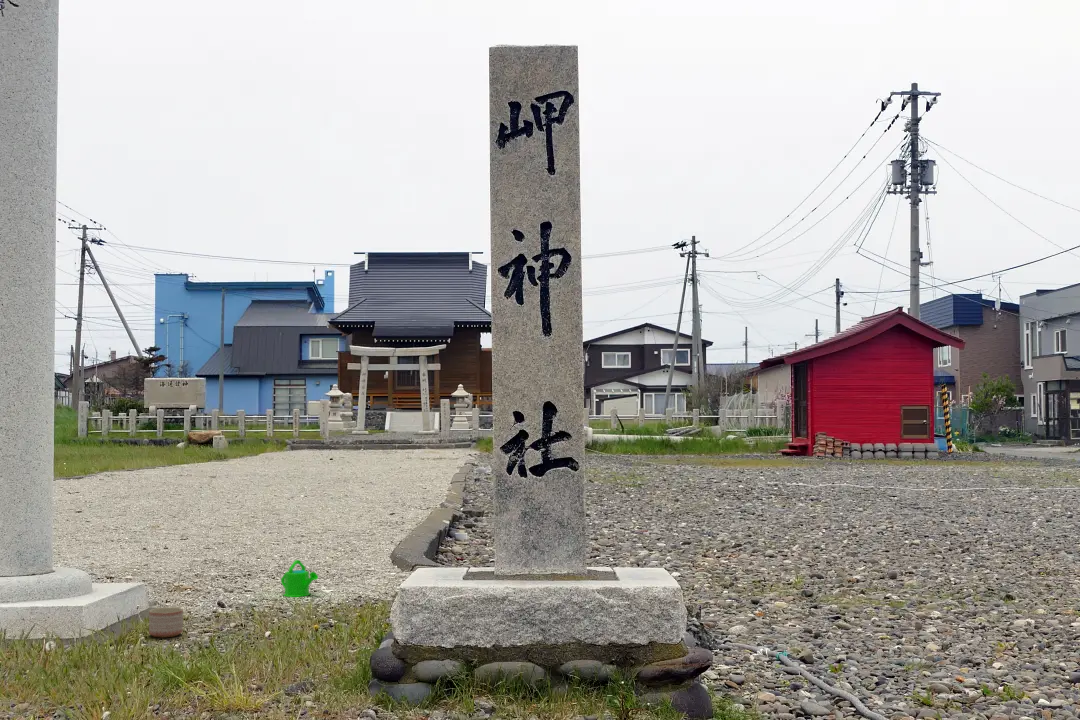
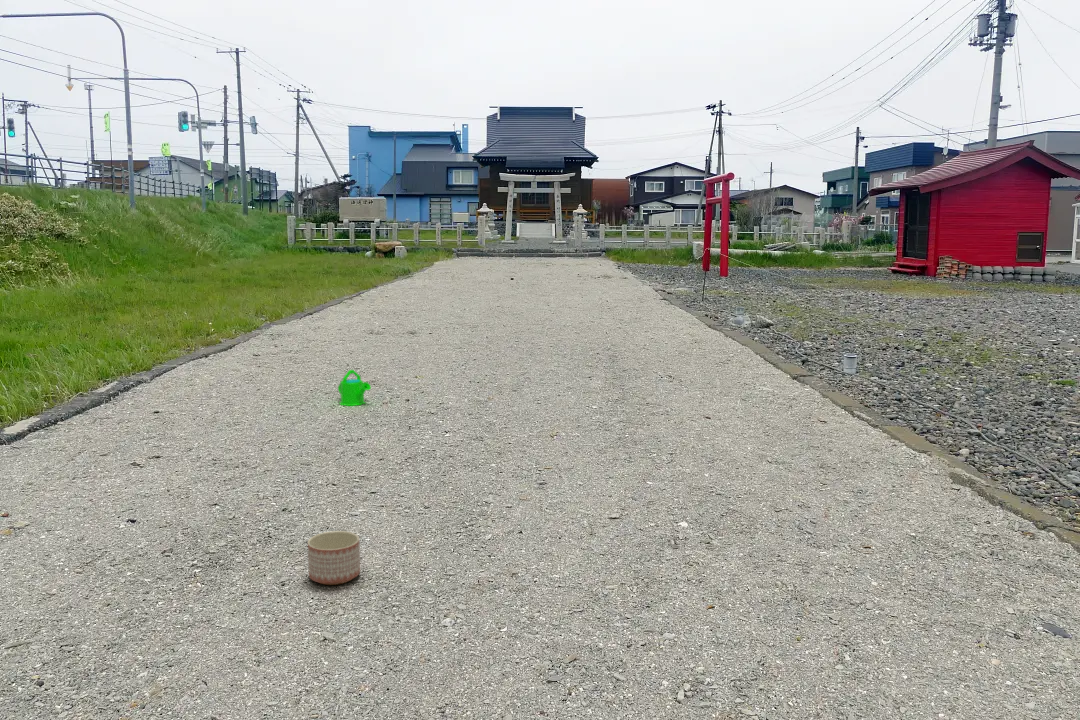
watering can: present [281,560,318,597] -> present [338,370,371,406]

